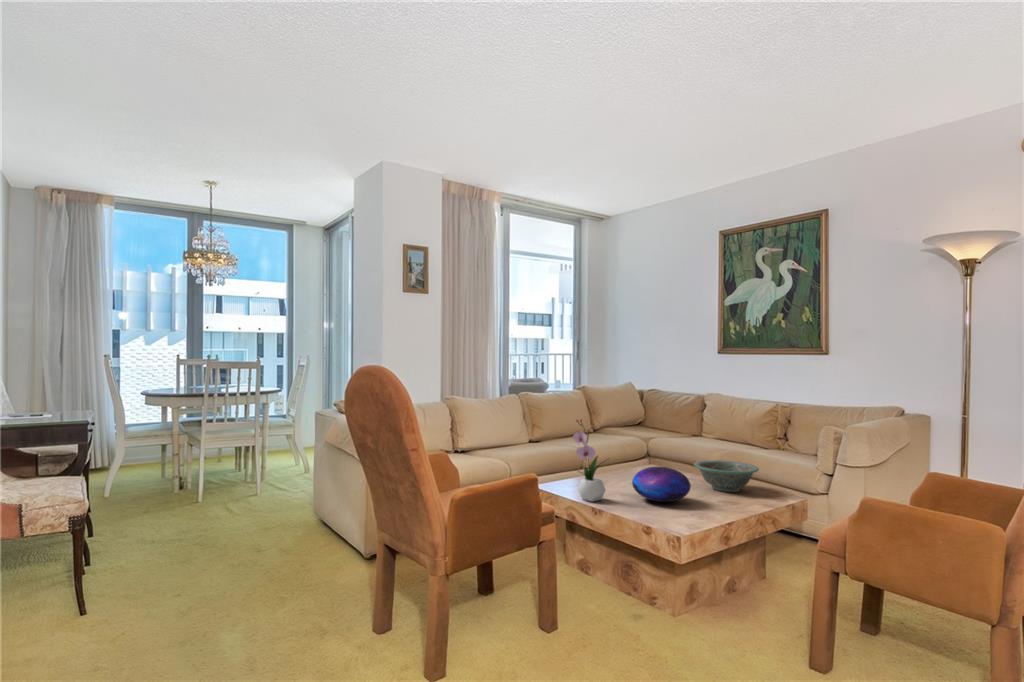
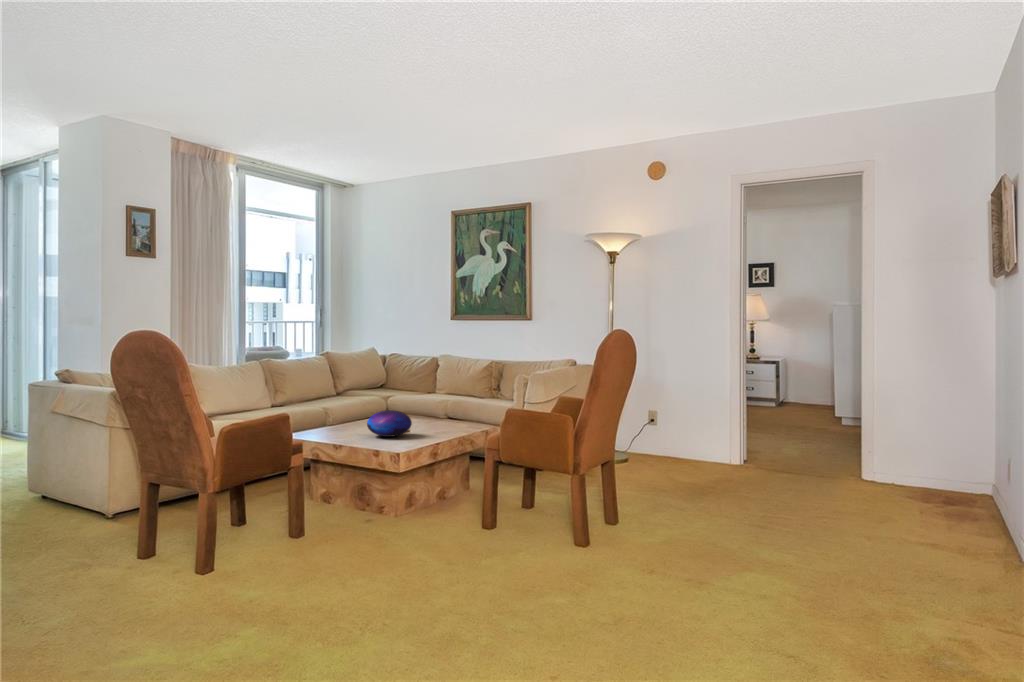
flower arrangement: present [573,420,606,502] -> none [318,375,349,441]
decorative bowl: present [694,460,759,492] -> none [418,406,465,428]

